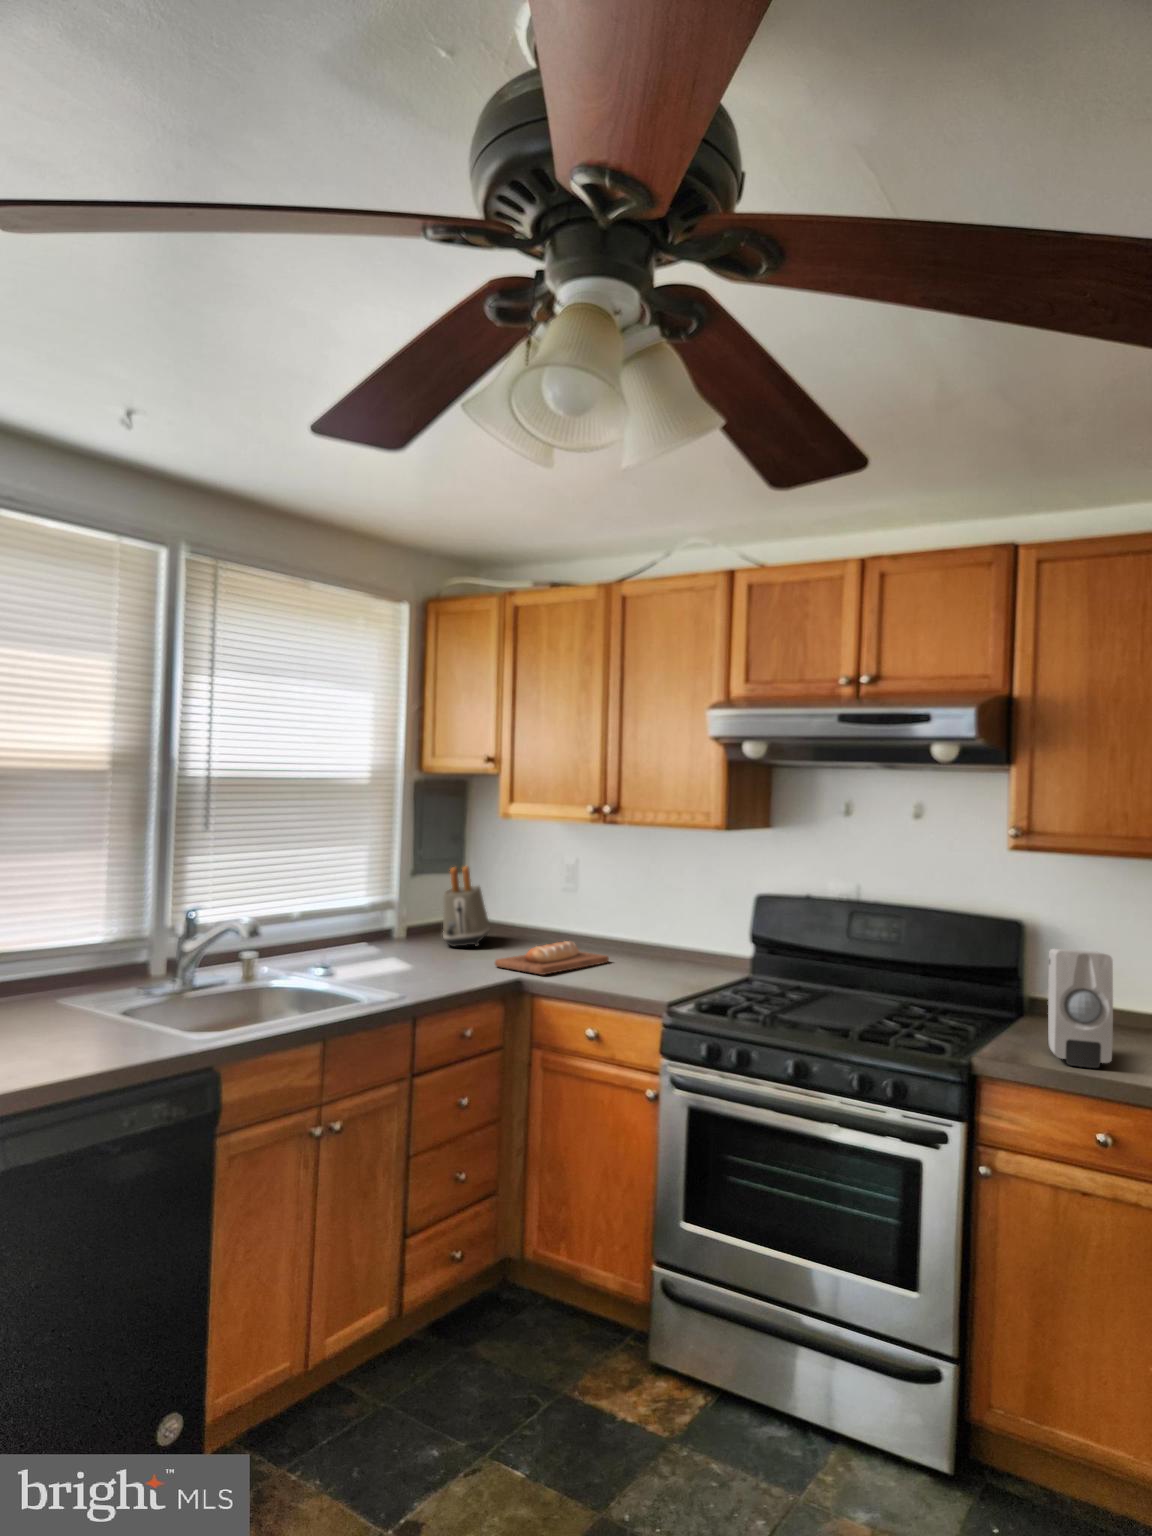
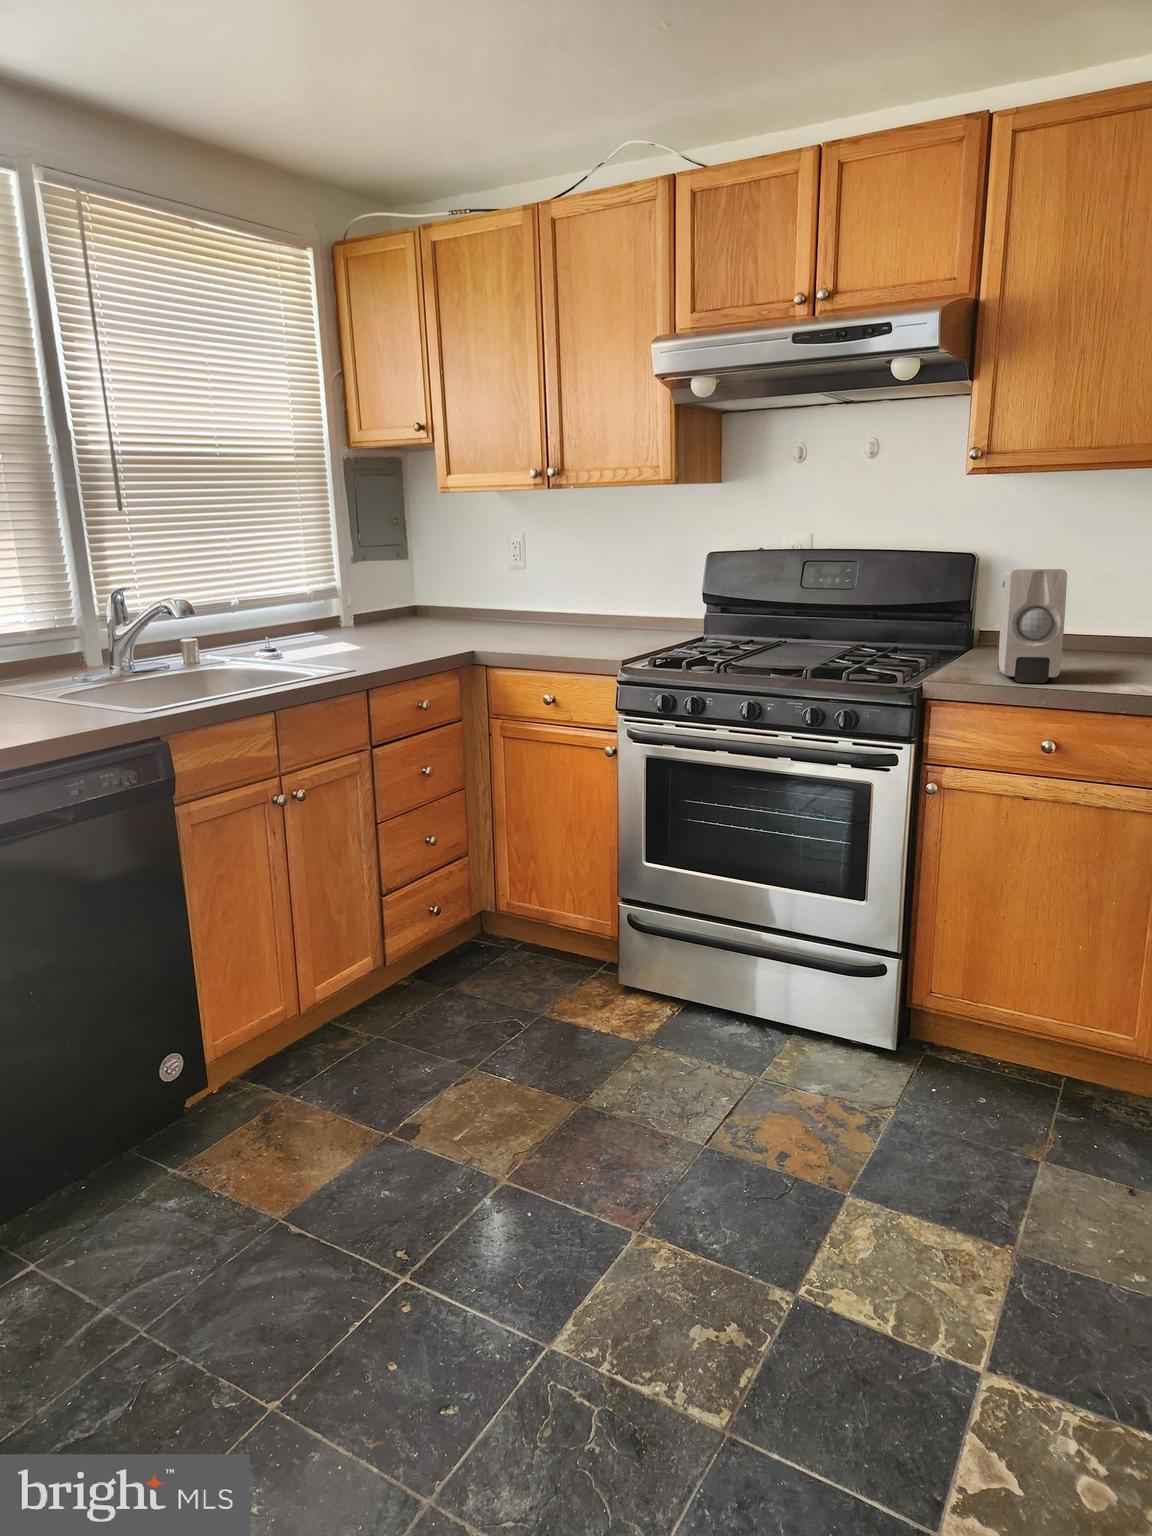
toaster: present [443,866,490,947] -> none [386,545,438,628]
bread loaf: present [495,941,609,975] -> none [445,613,561,645]

